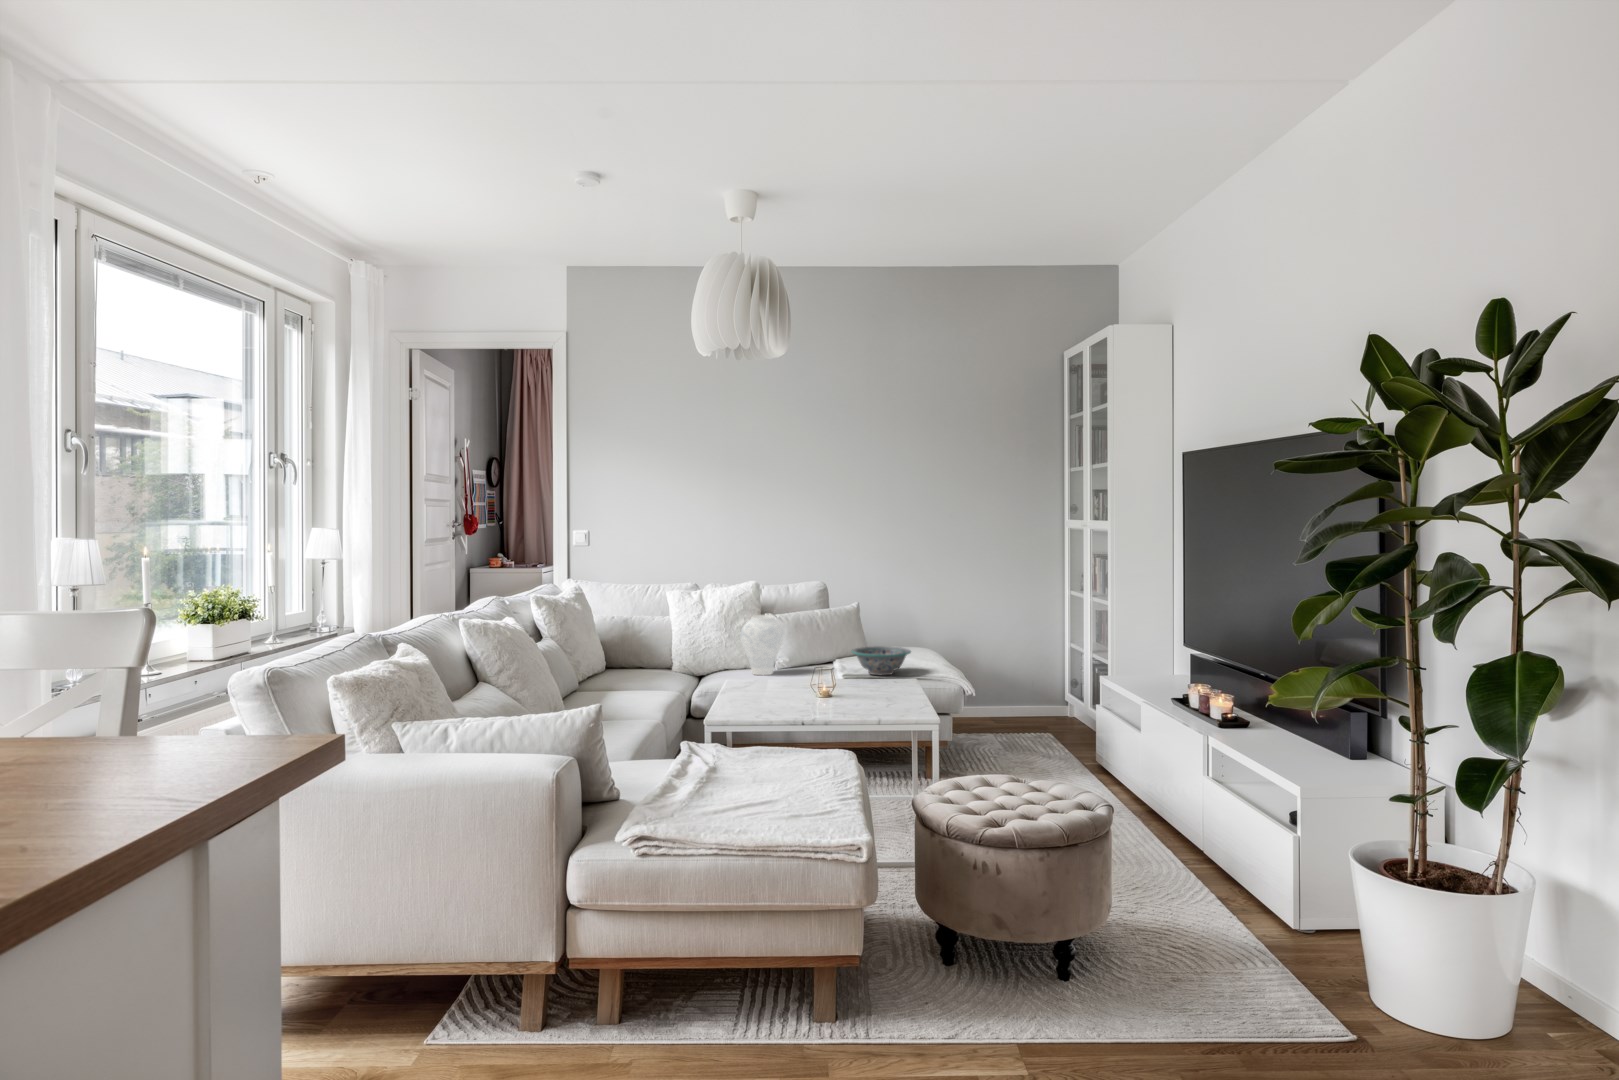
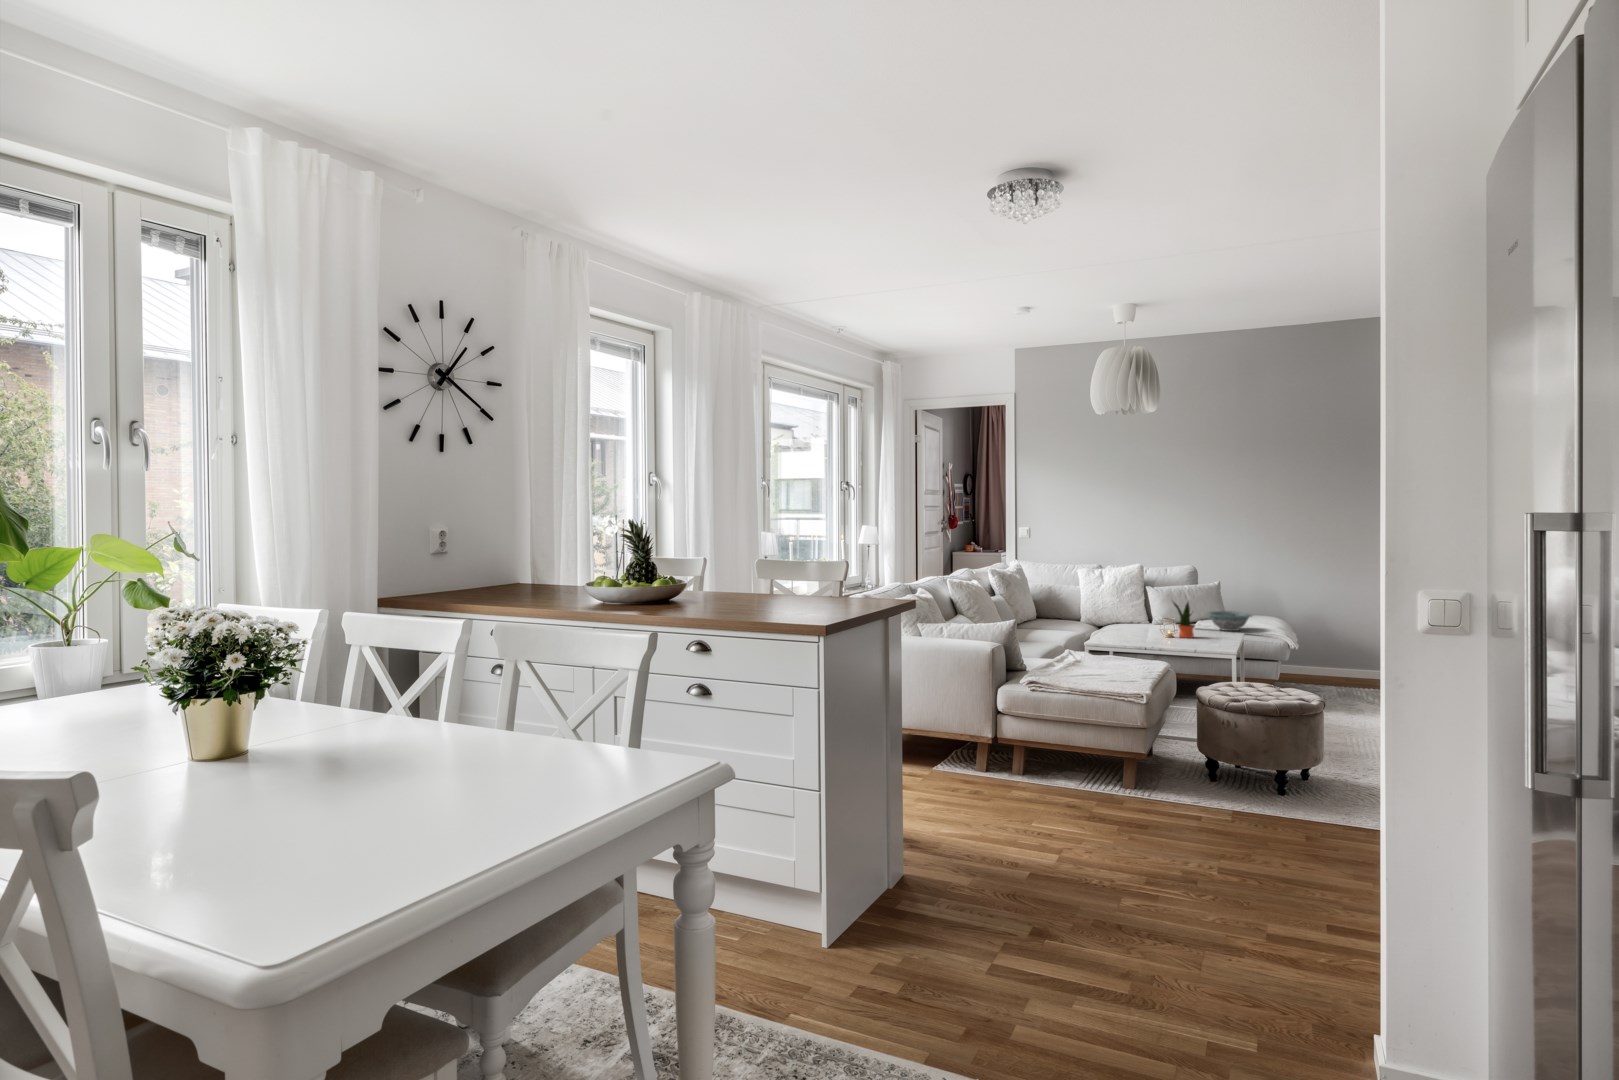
vase: present [741,615,785,675] -> none [1127,586,1159,627]
potted plant: none [814,632,848,693] -> present [1173,601,1195,638]

